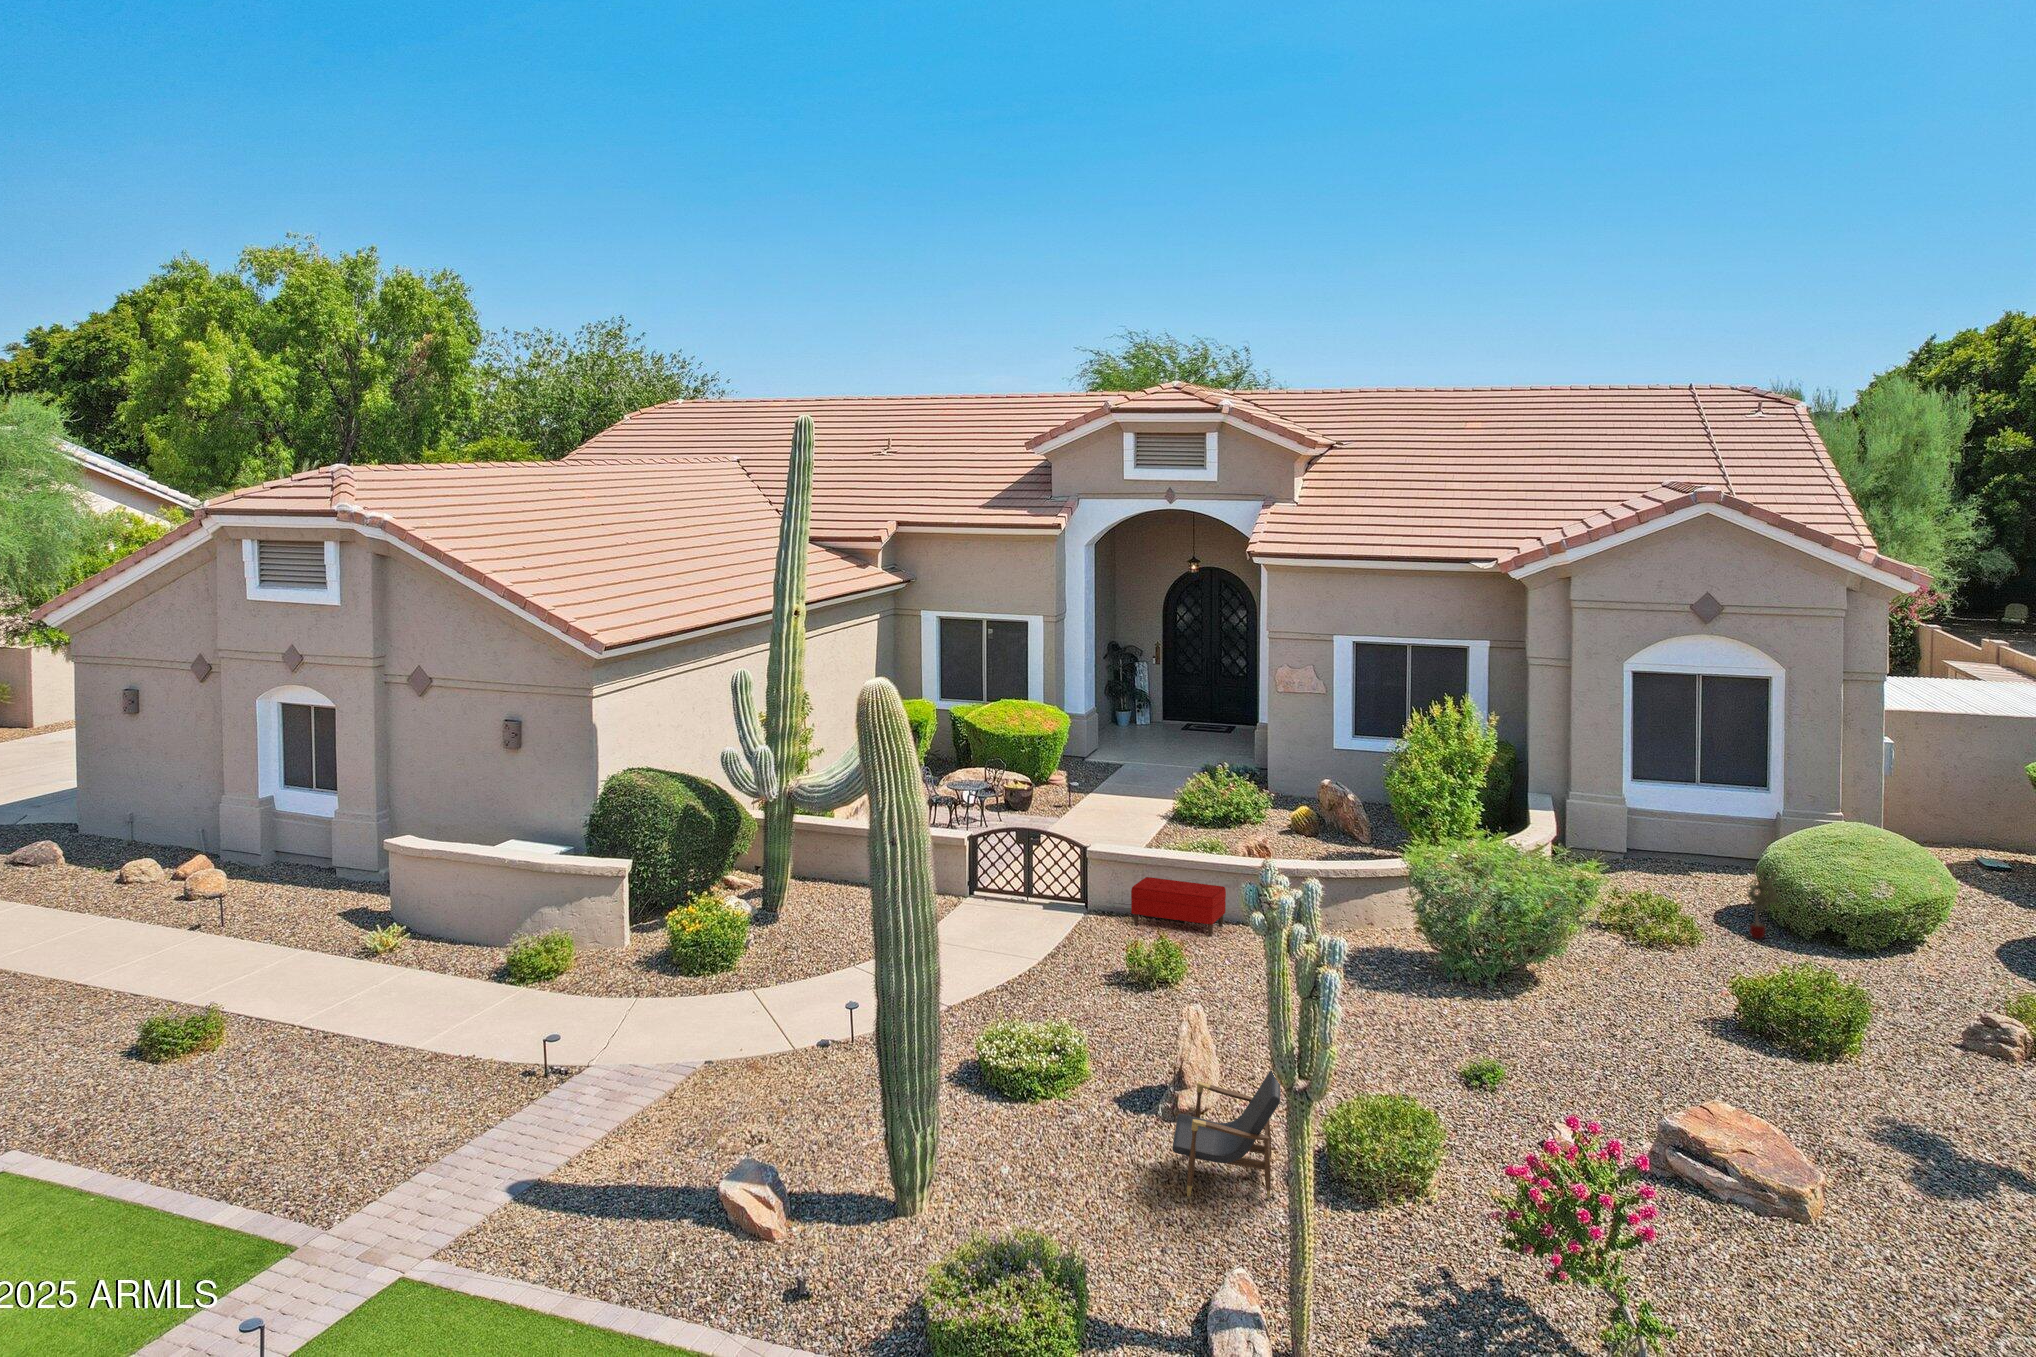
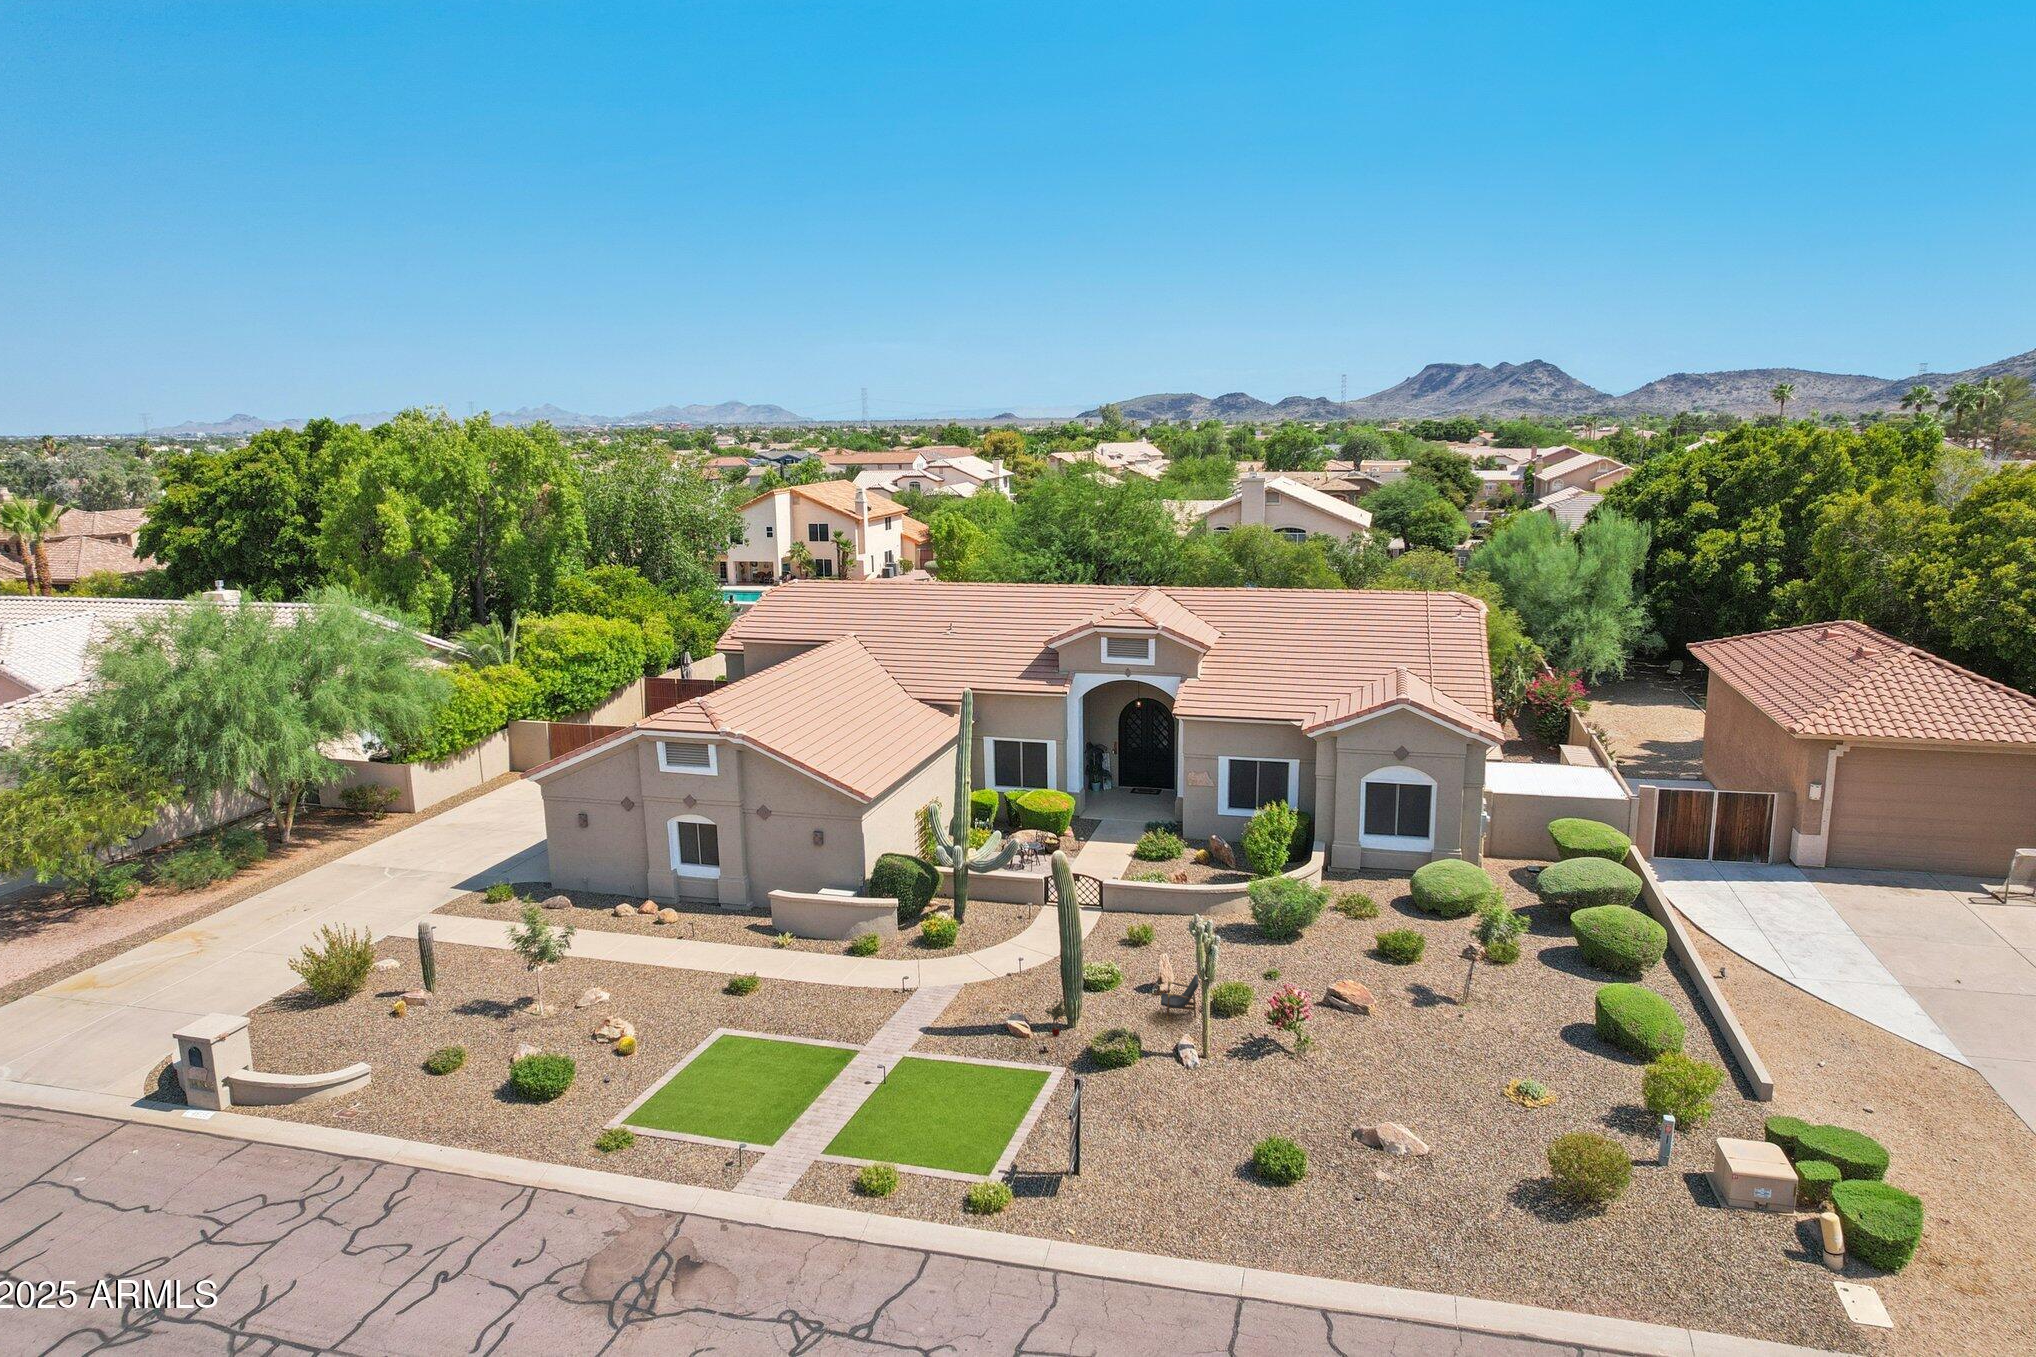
potted tree: present [1748,869,1787,939] -> present [1045,999,1067,1036]
bench: present [1131,877,1226,936] -> none [1126,896,1170,923]

